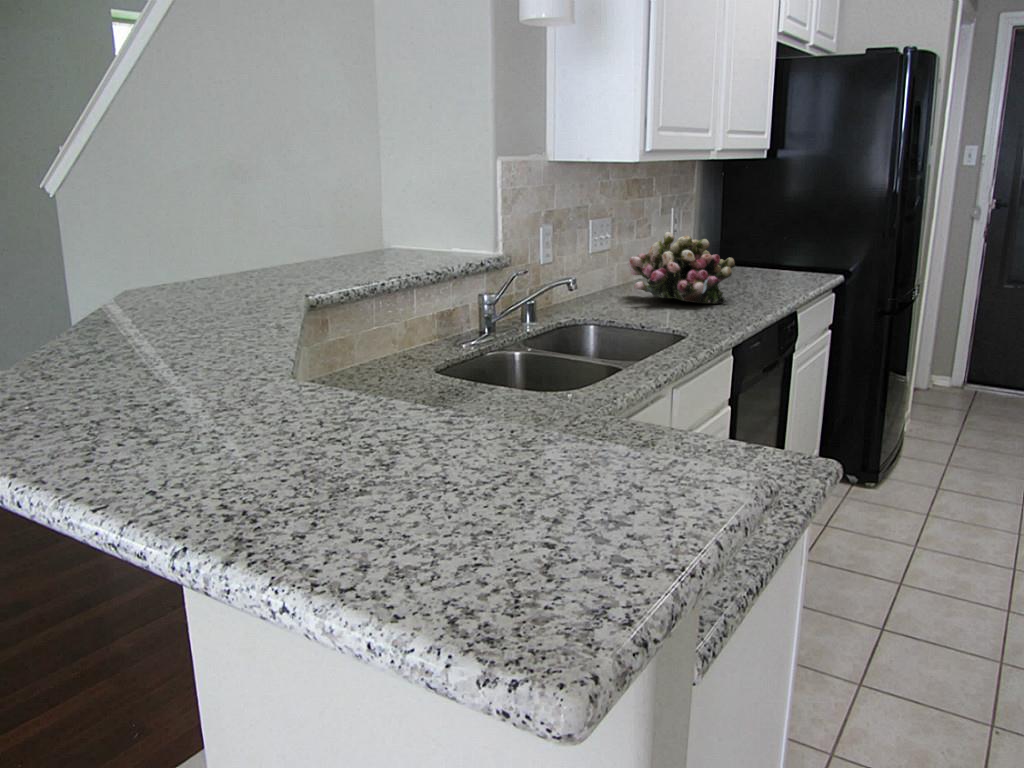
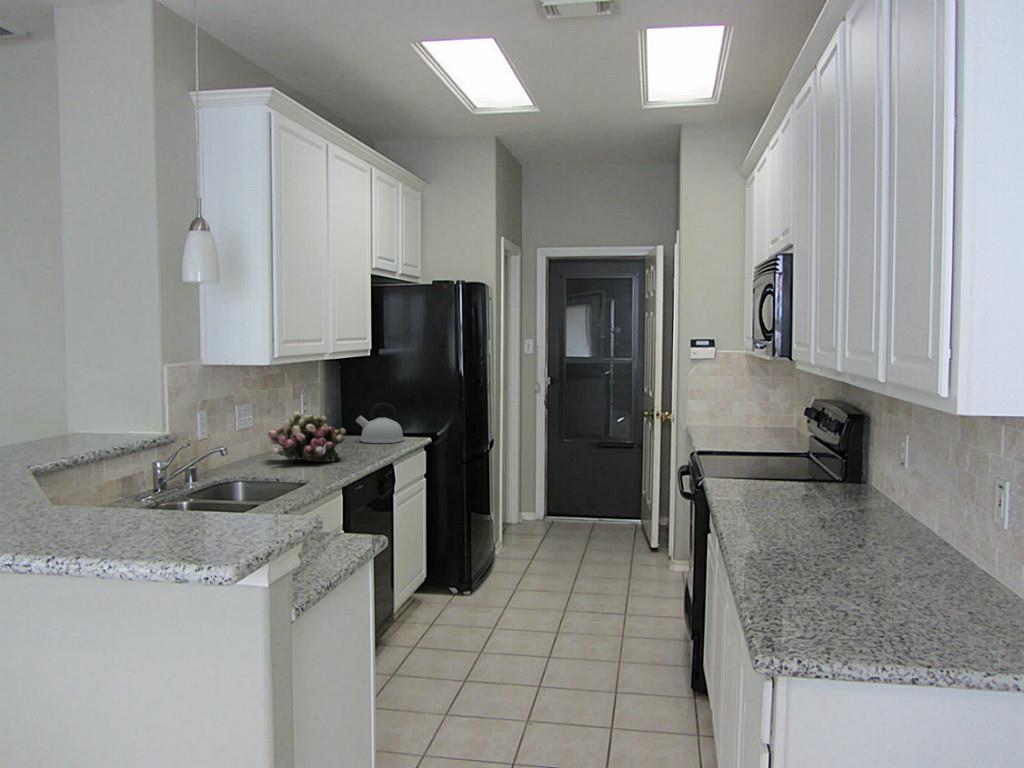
kettle: none [741,224,807,281] -> present [356,403,404,443]

